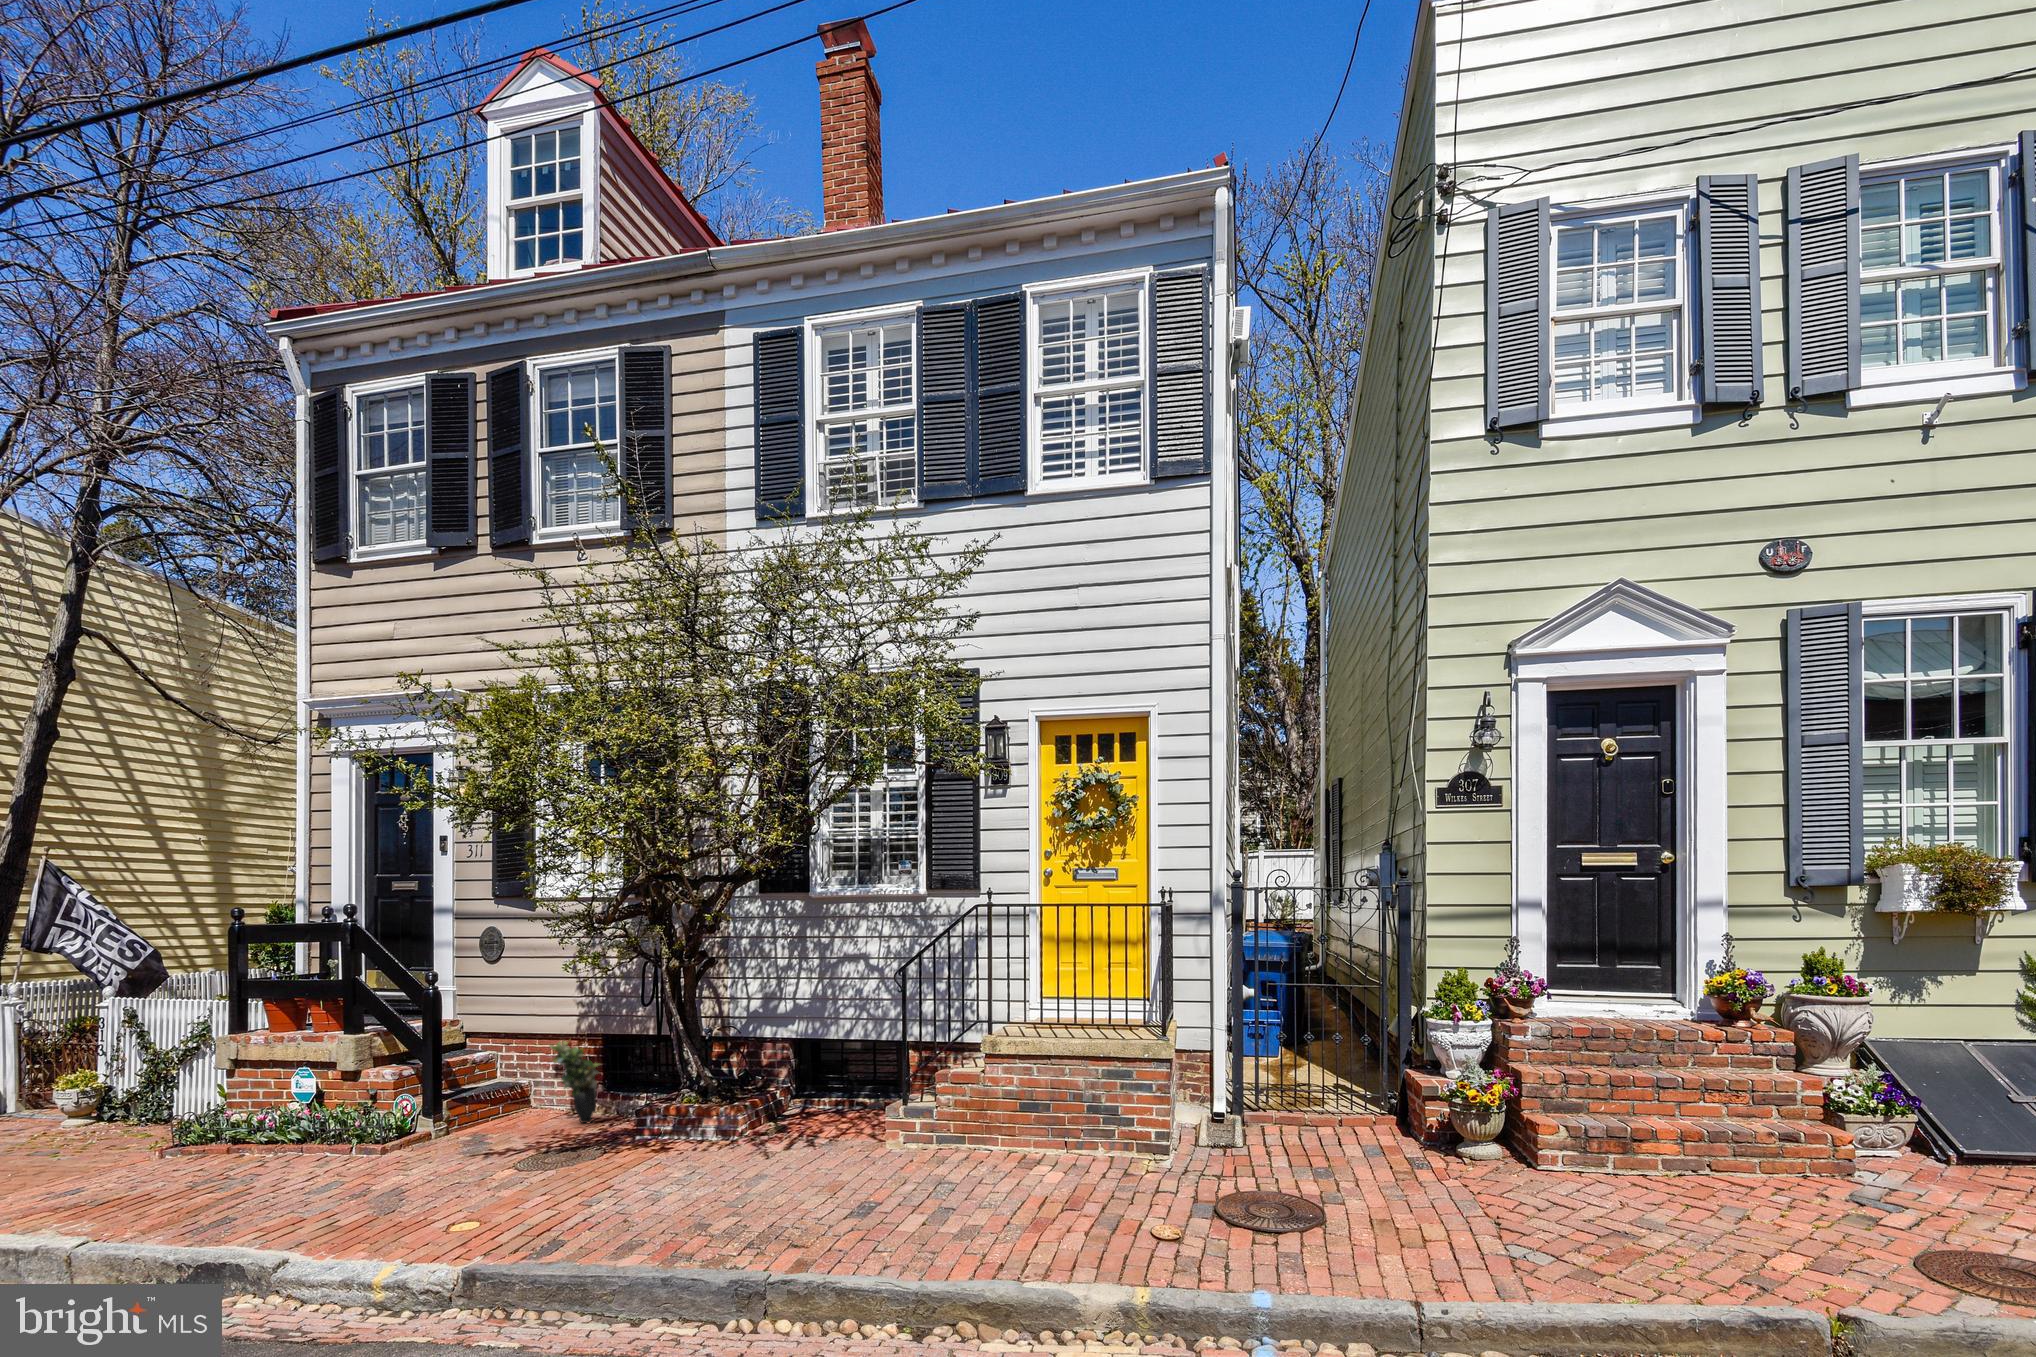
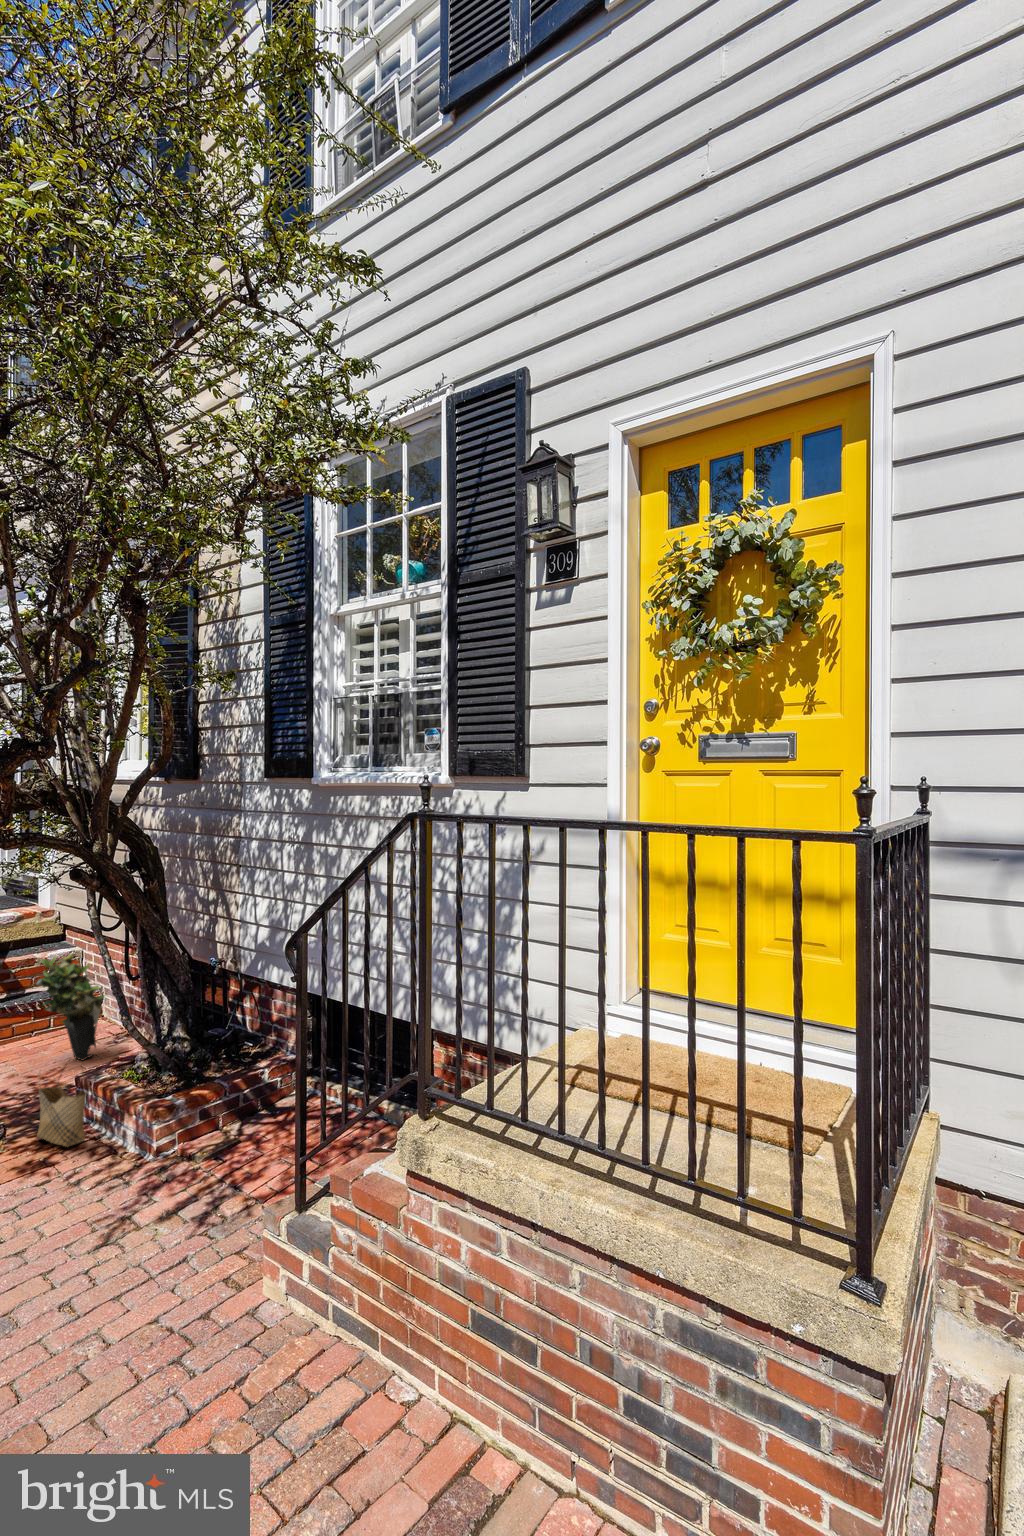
woven basket: none [652,1090,690,1146] -> present [37,1059,86,1147]

